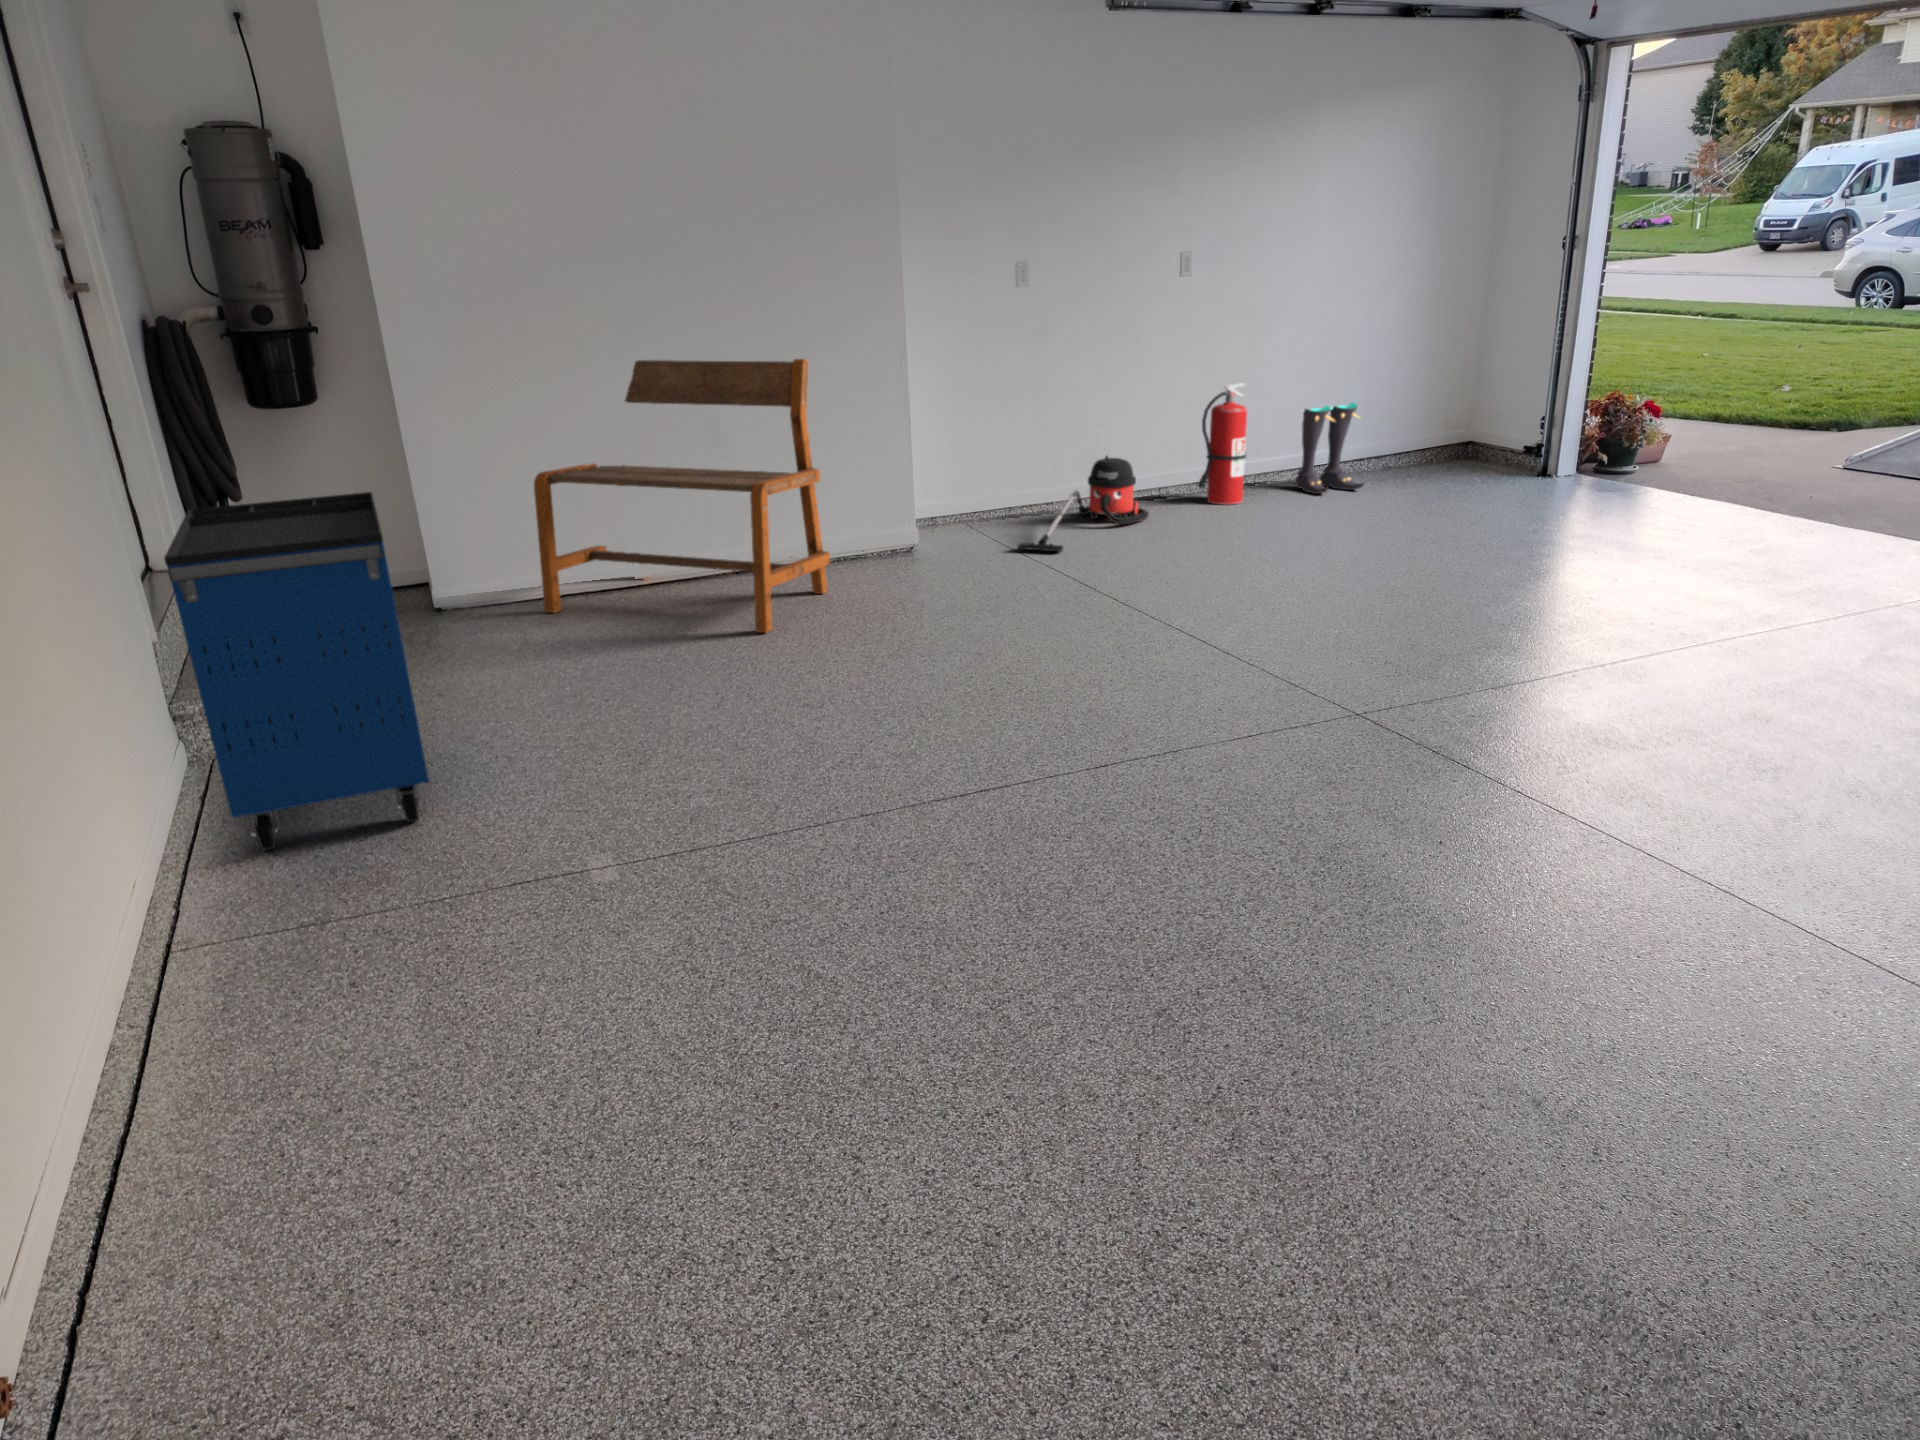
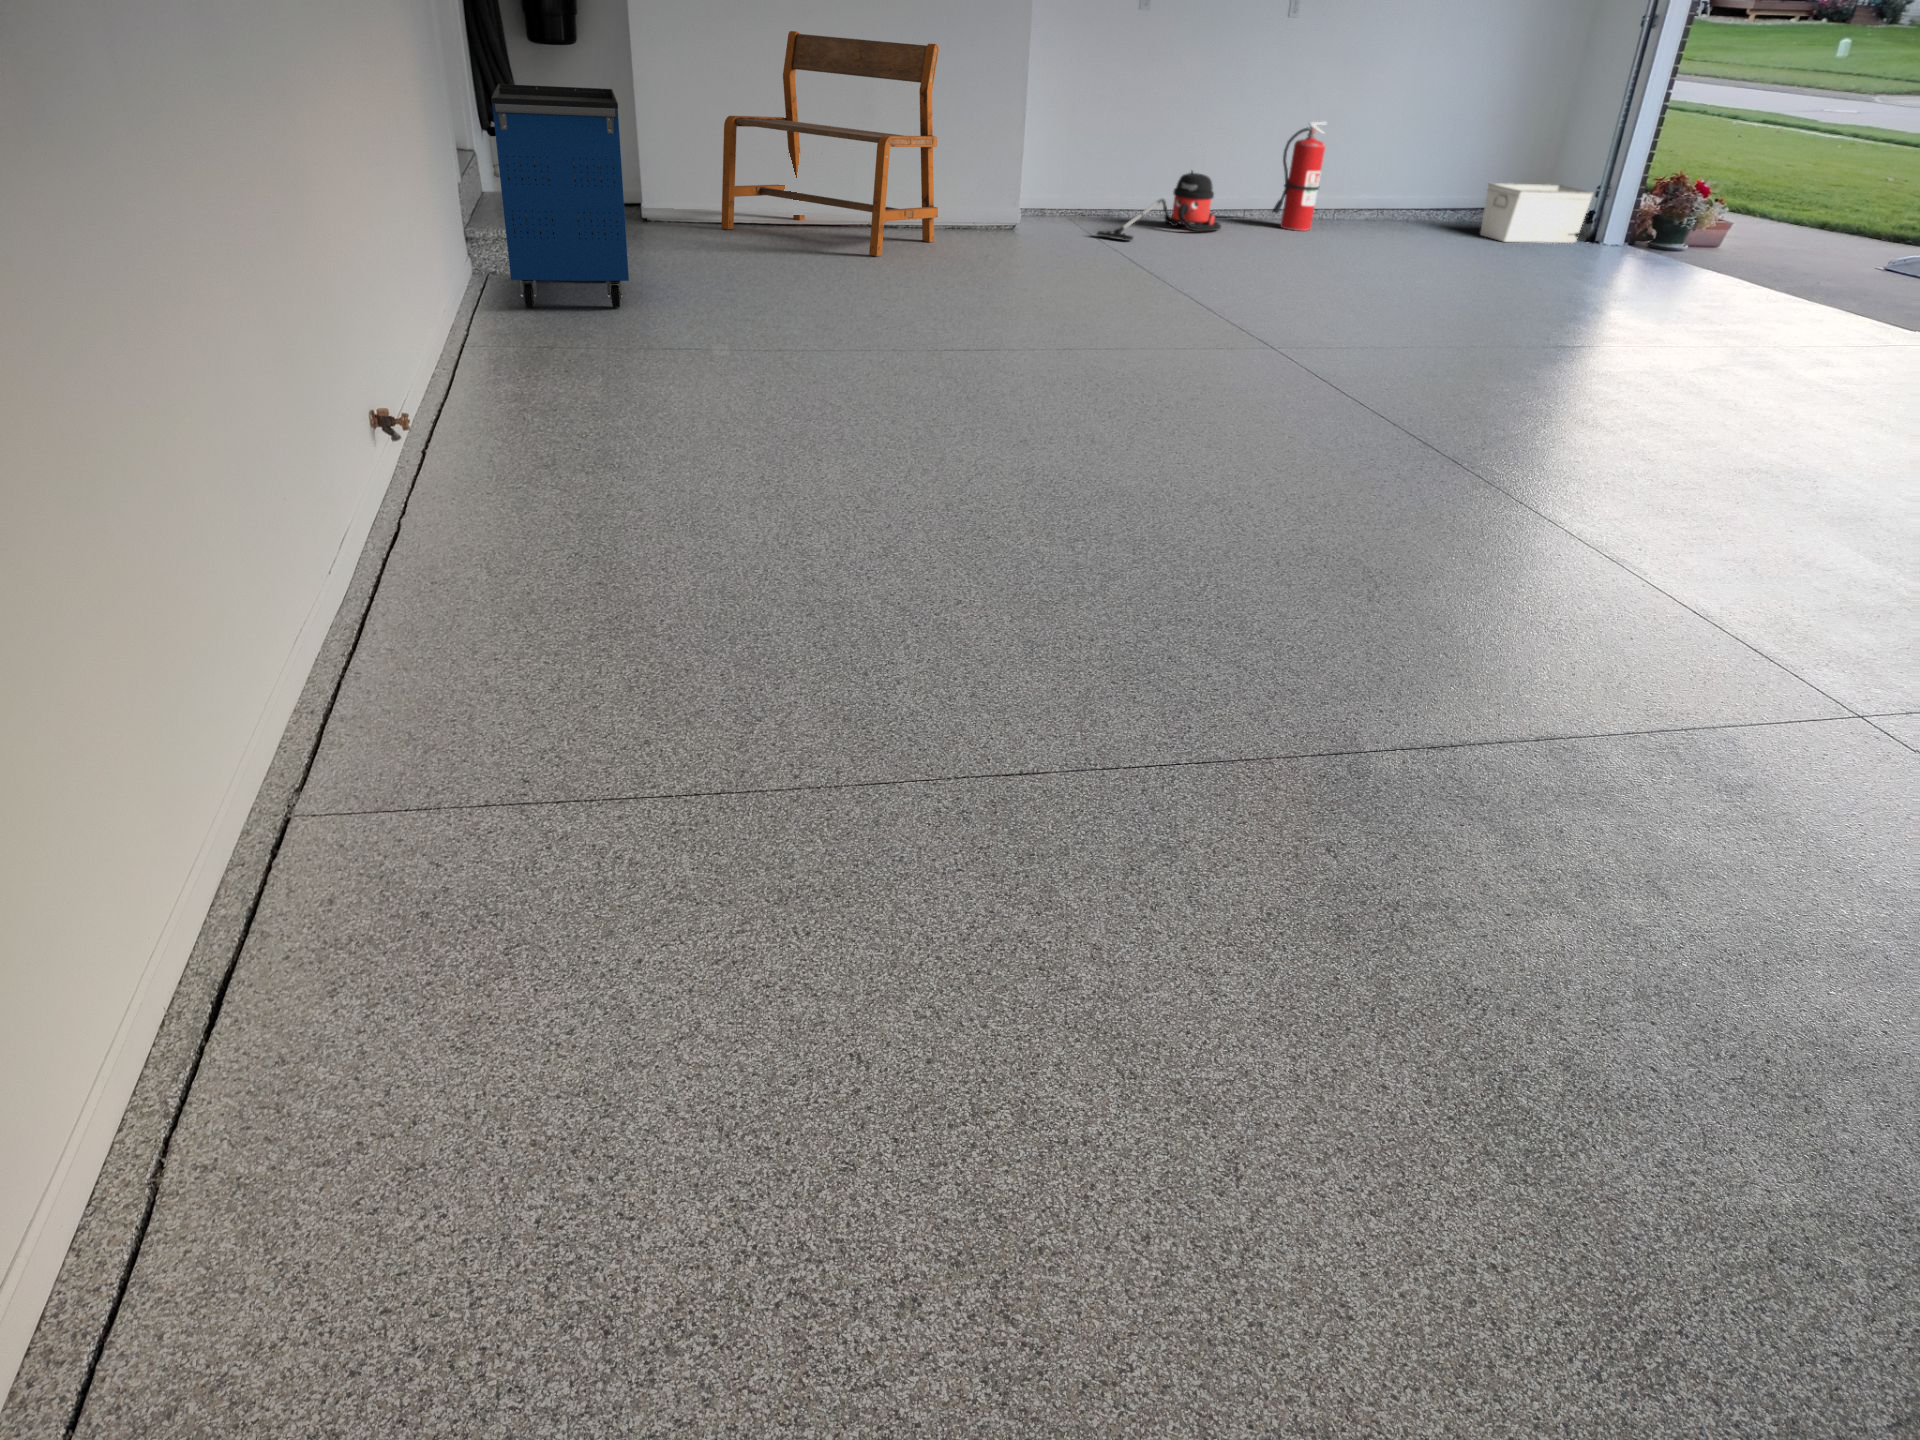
boots: present [1295,402,1364,494] -> none [1367,153,1431,233]
storage bin: none [1419,417,1536,488] -> present [1480,183,1593,243]

